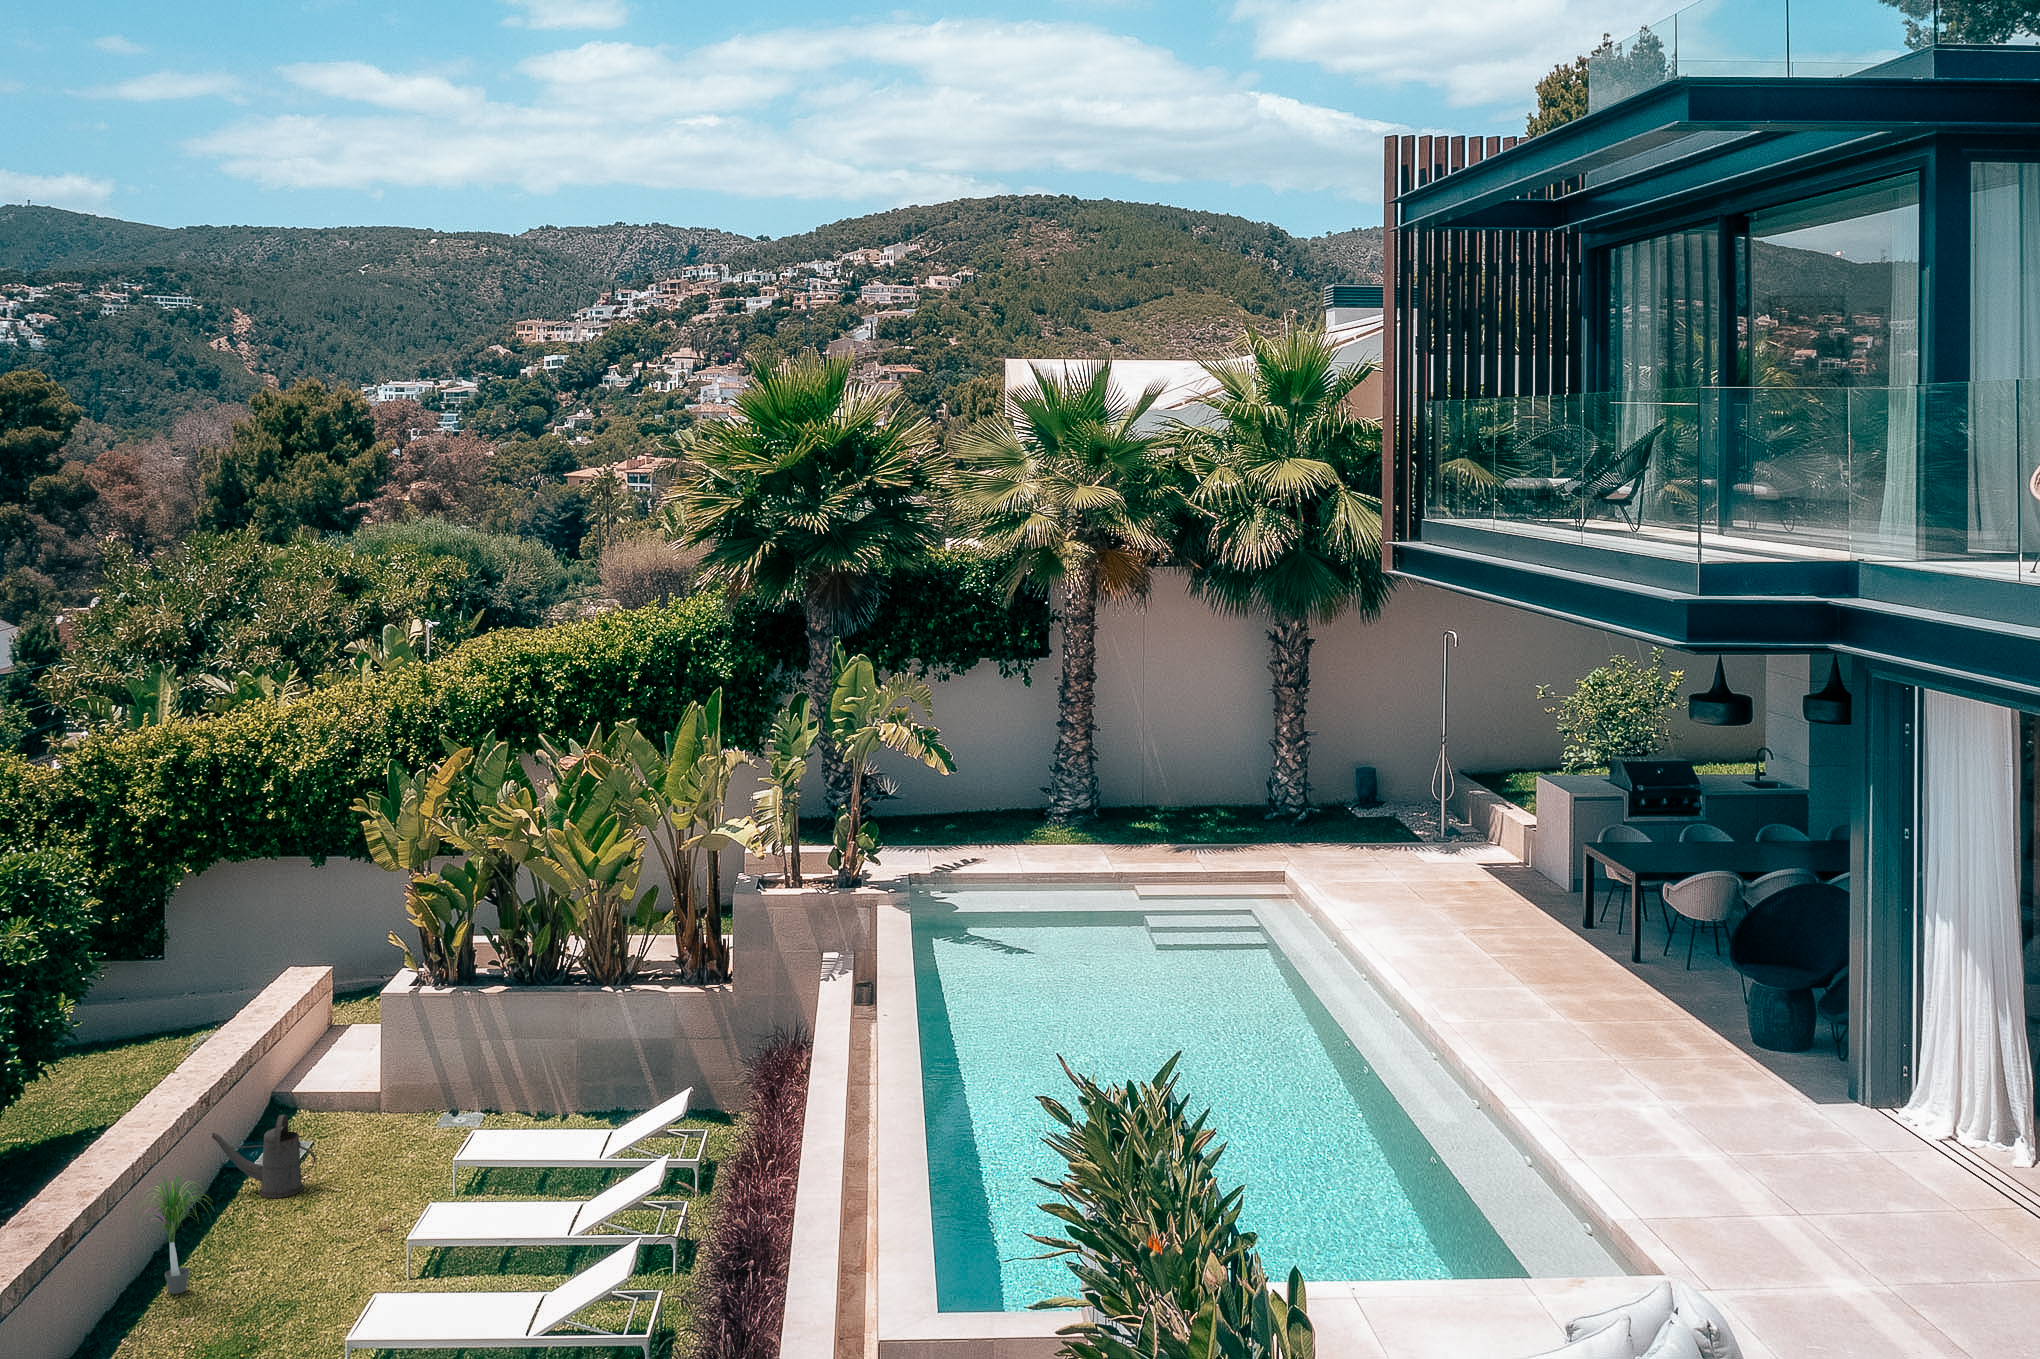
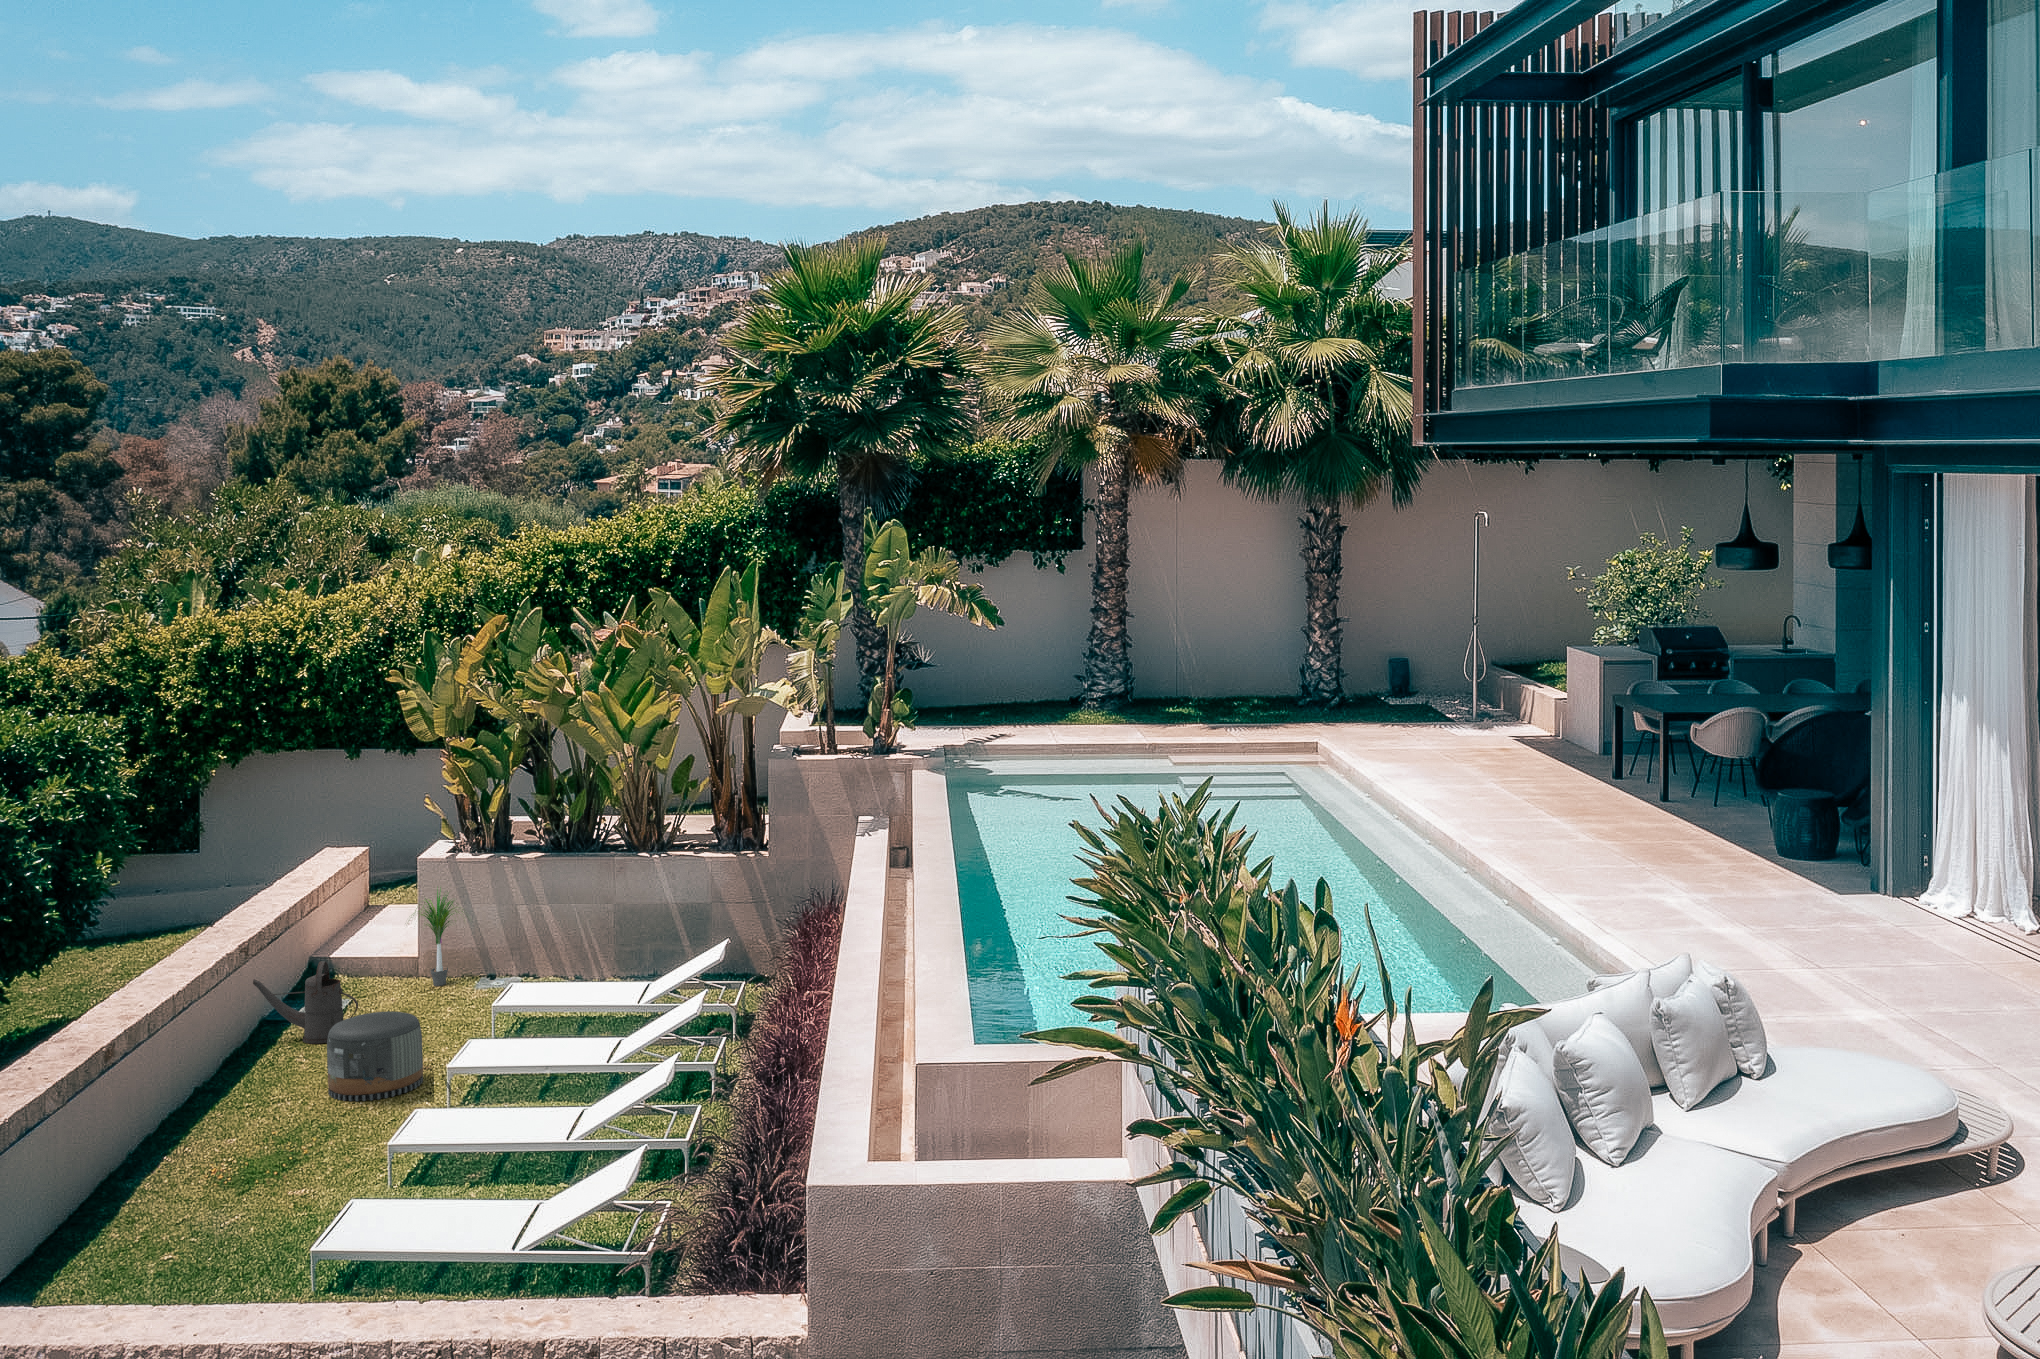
potted plant: present [140,1173,206,1294] -> present [413,890,457,986]
pouf: none [284,1178,379,1273] -> present [327,1011,423,1101]

